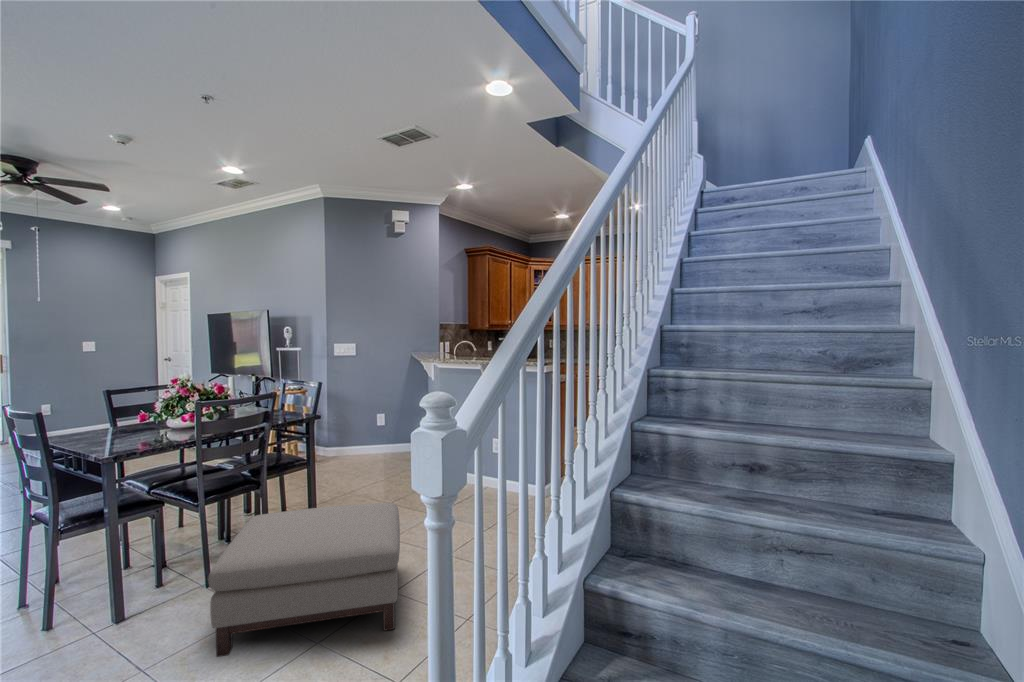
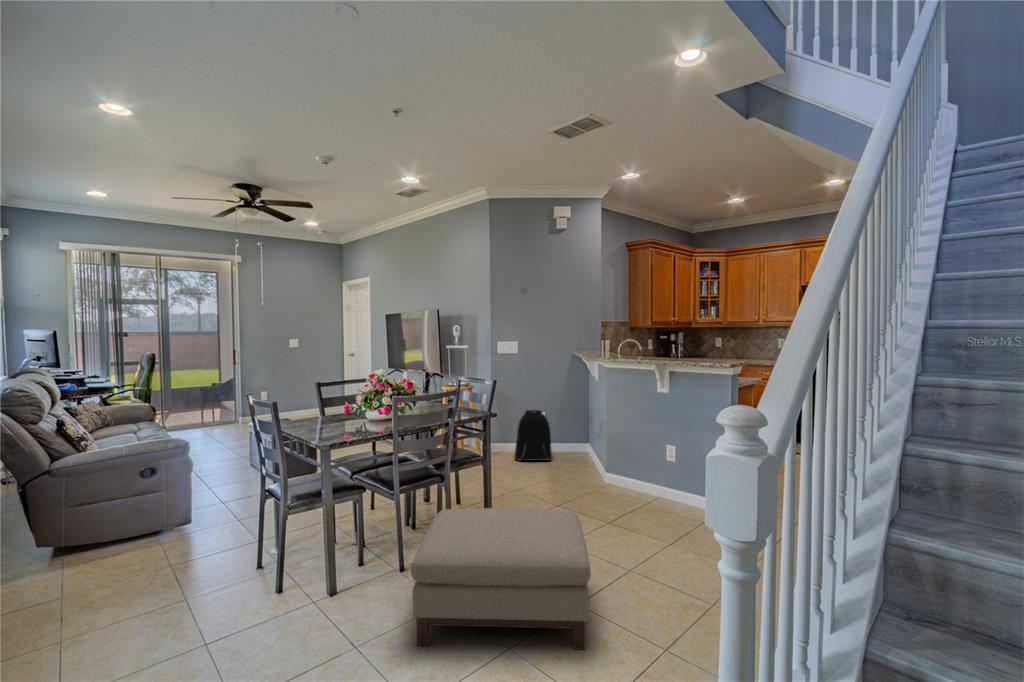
backpack: none [353,410,391,461] -> present [515,410,552,461]

